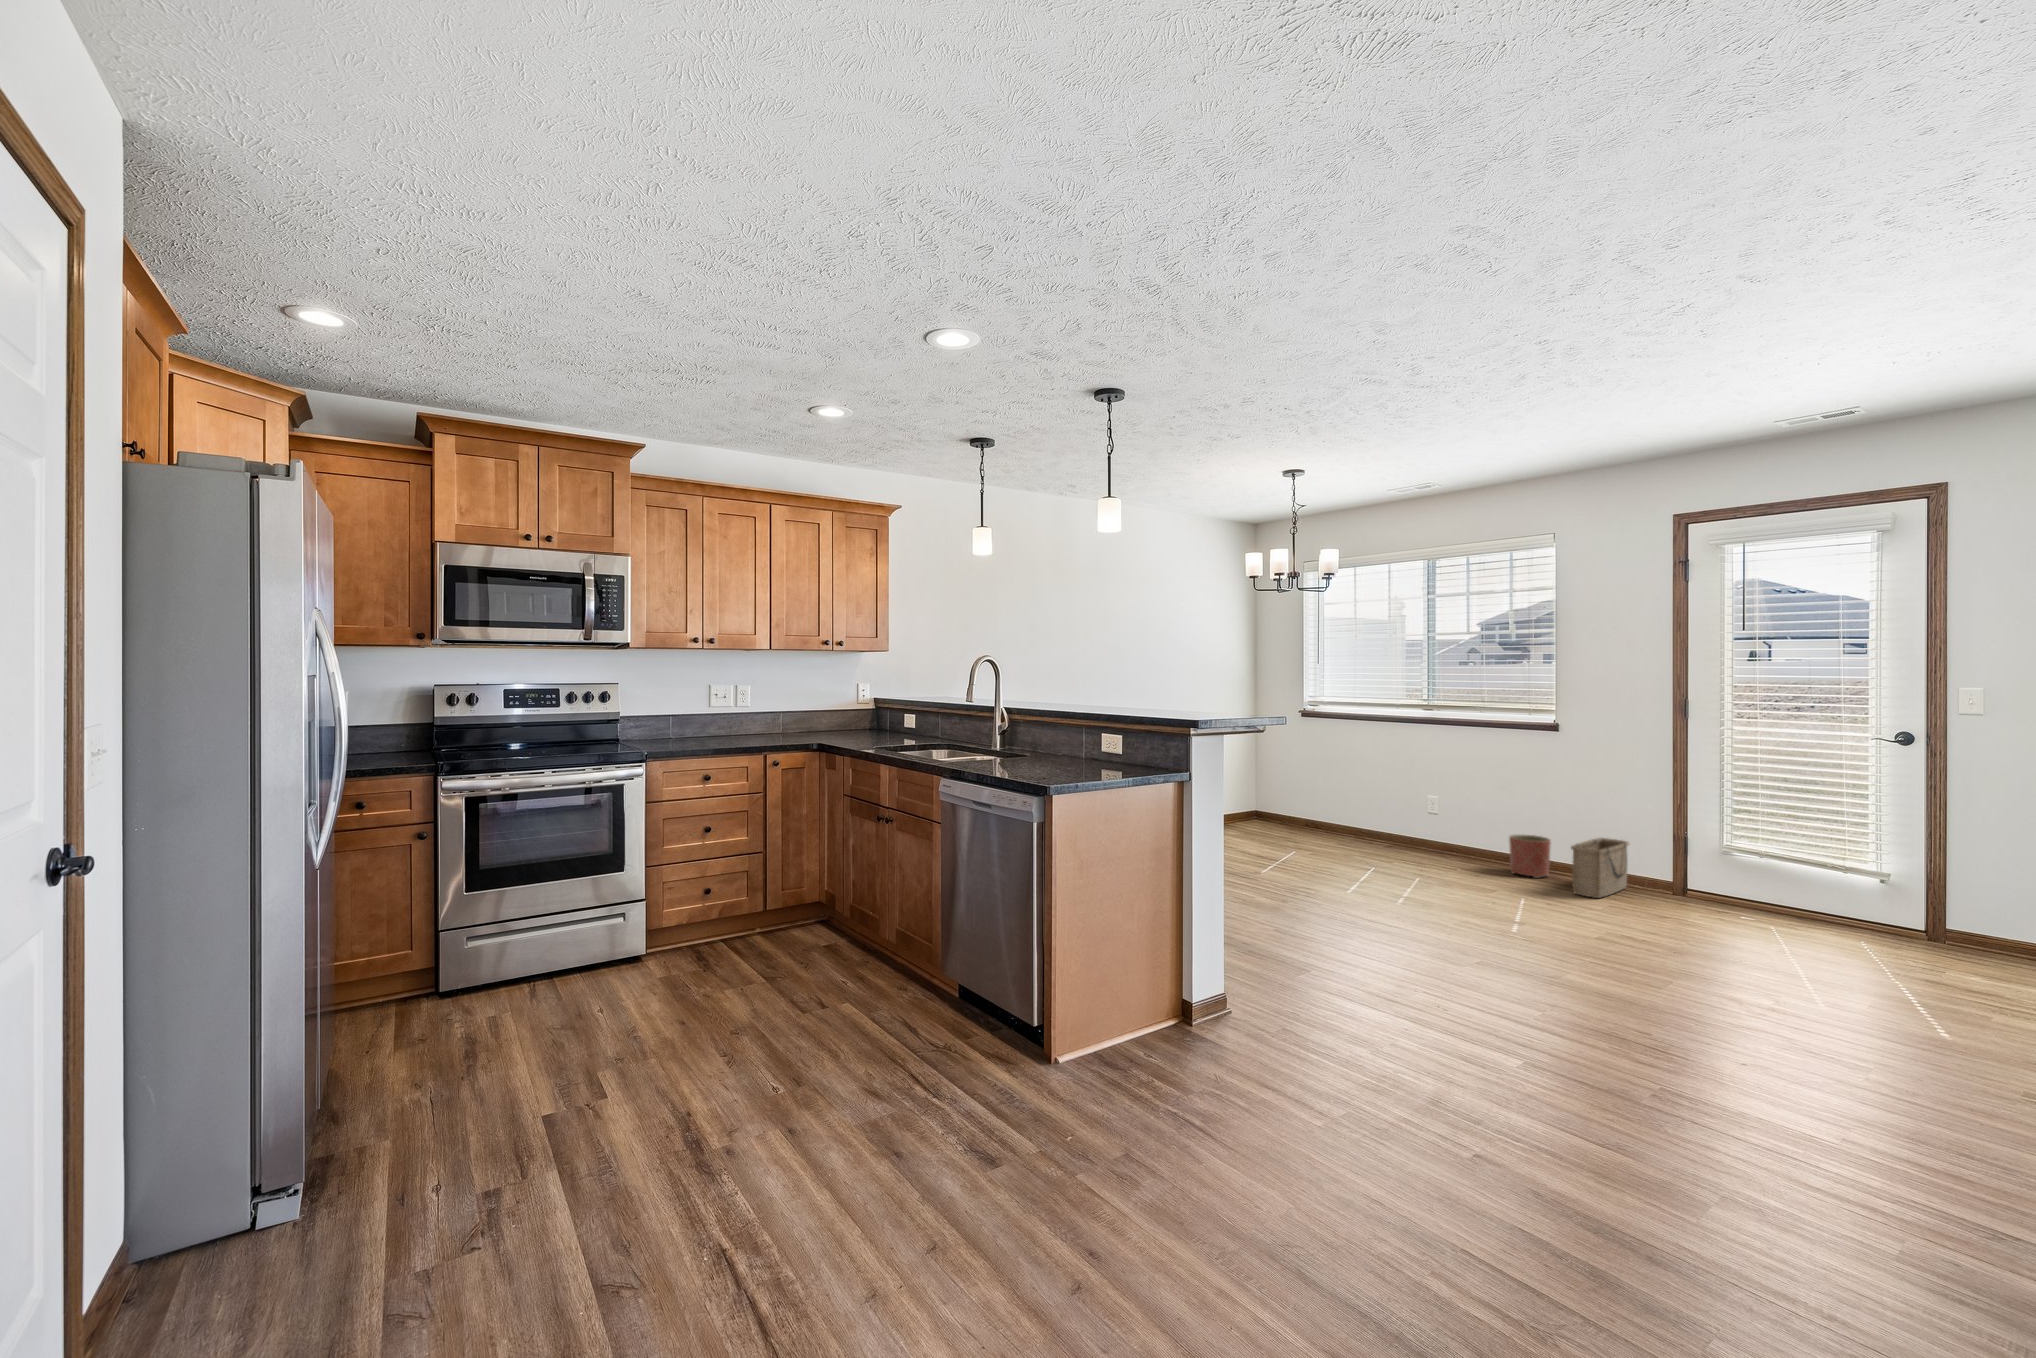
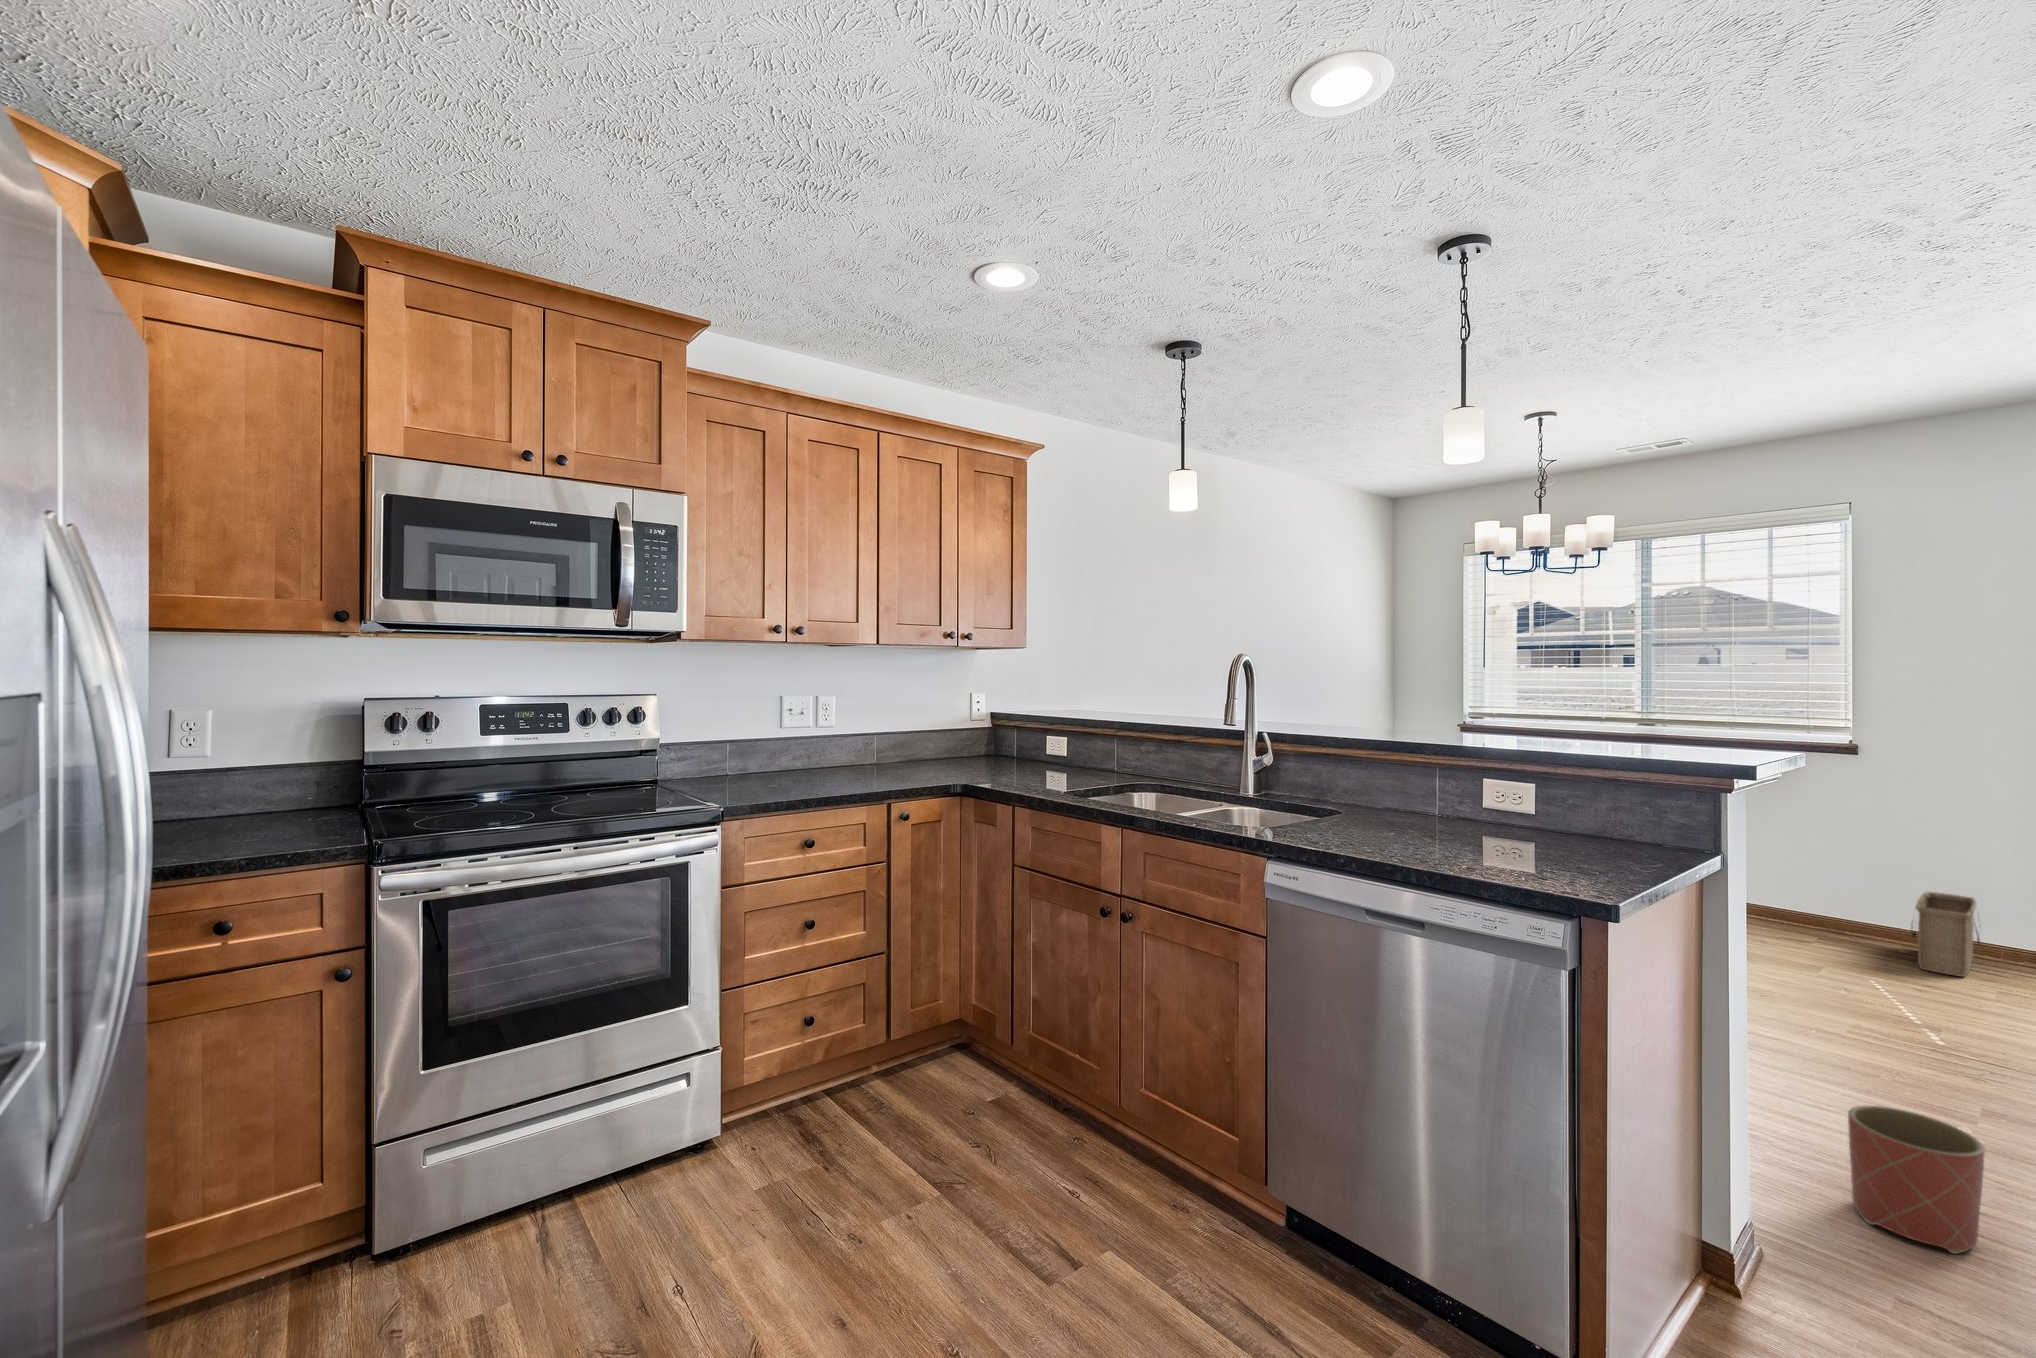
planter: present [1509,834,1551,878] -> present [1848,1106,1985,1253]

